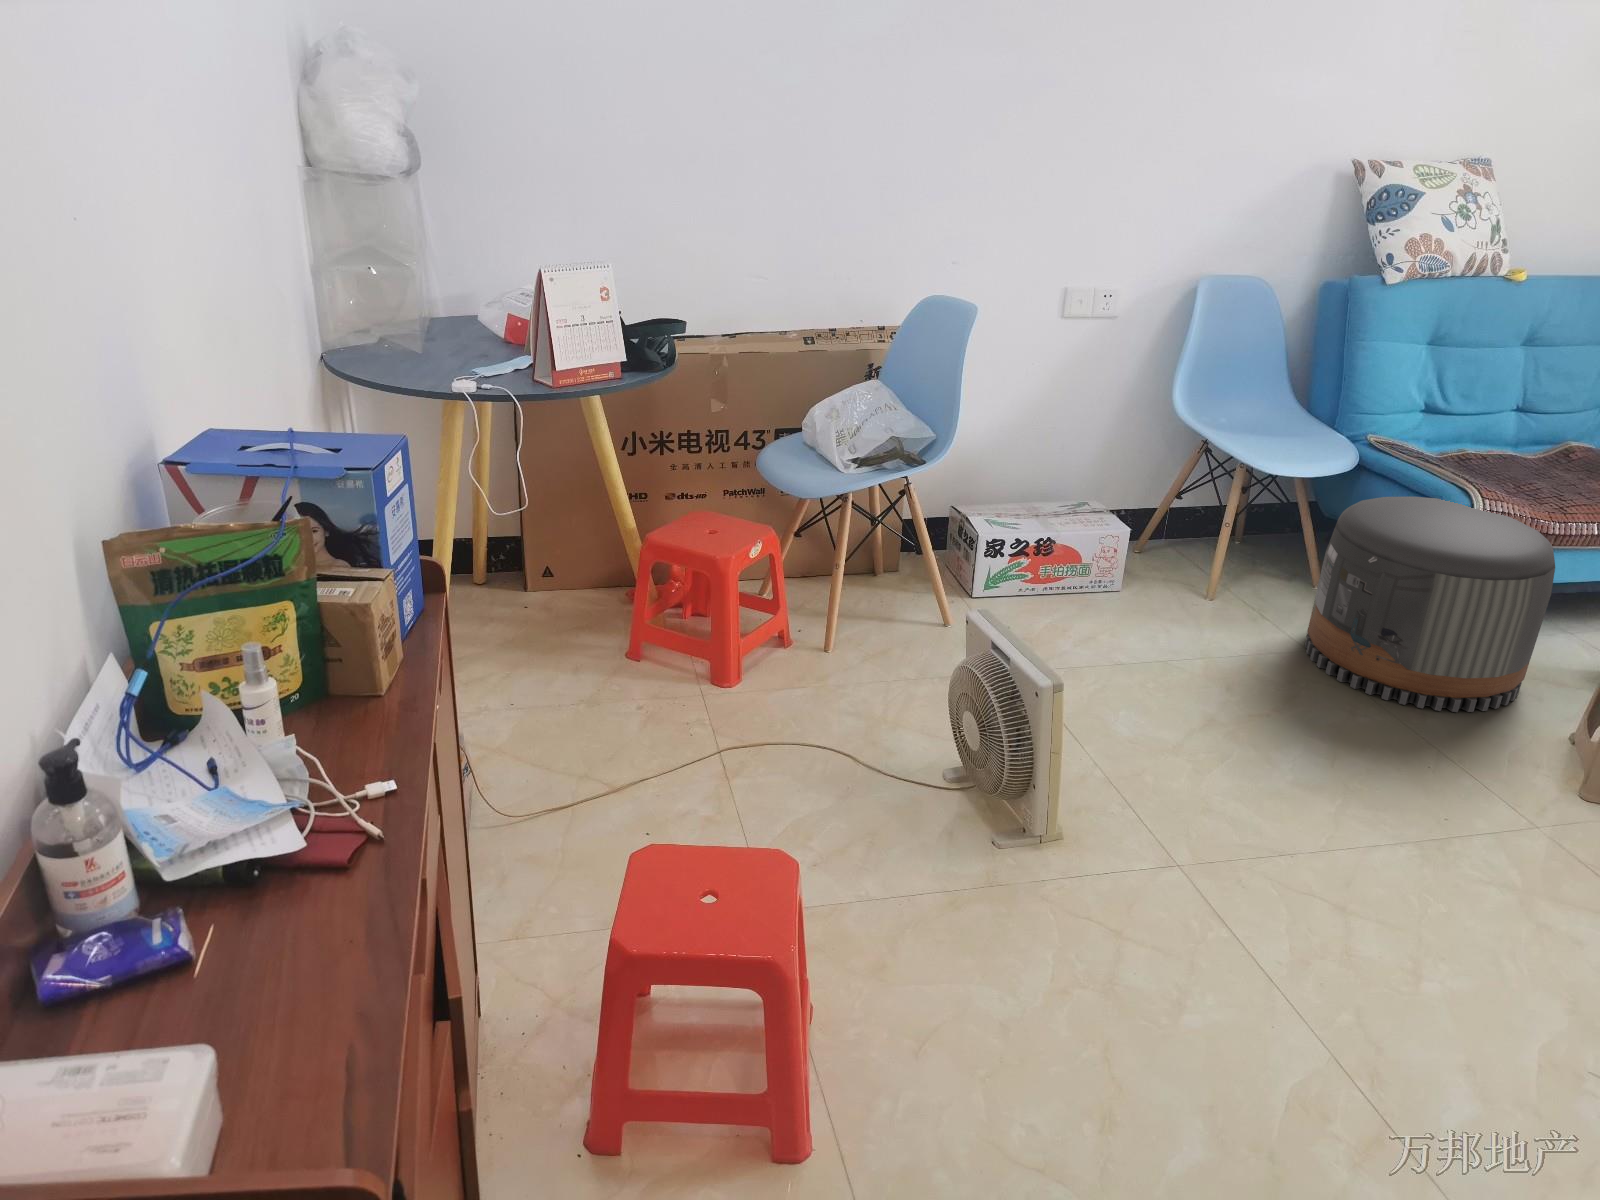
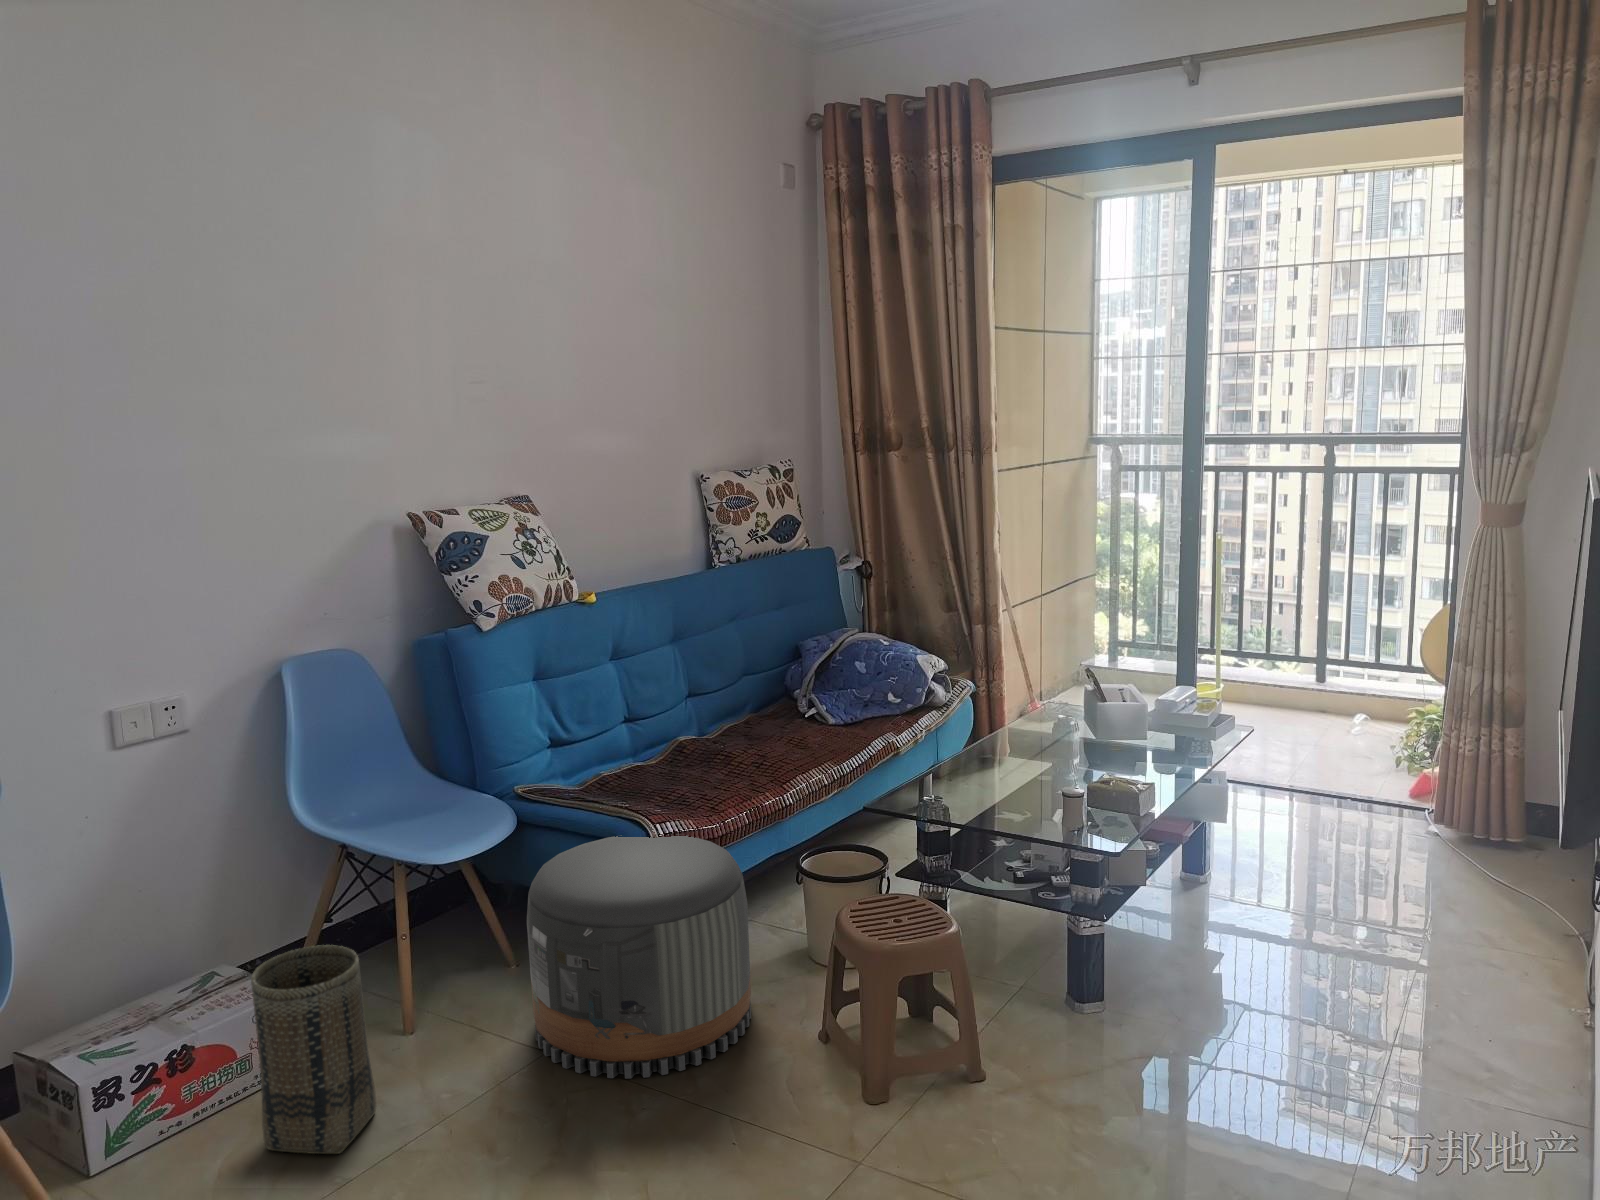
basket: none [1080,495,1180,648] -> present [251,945,376,1154]

